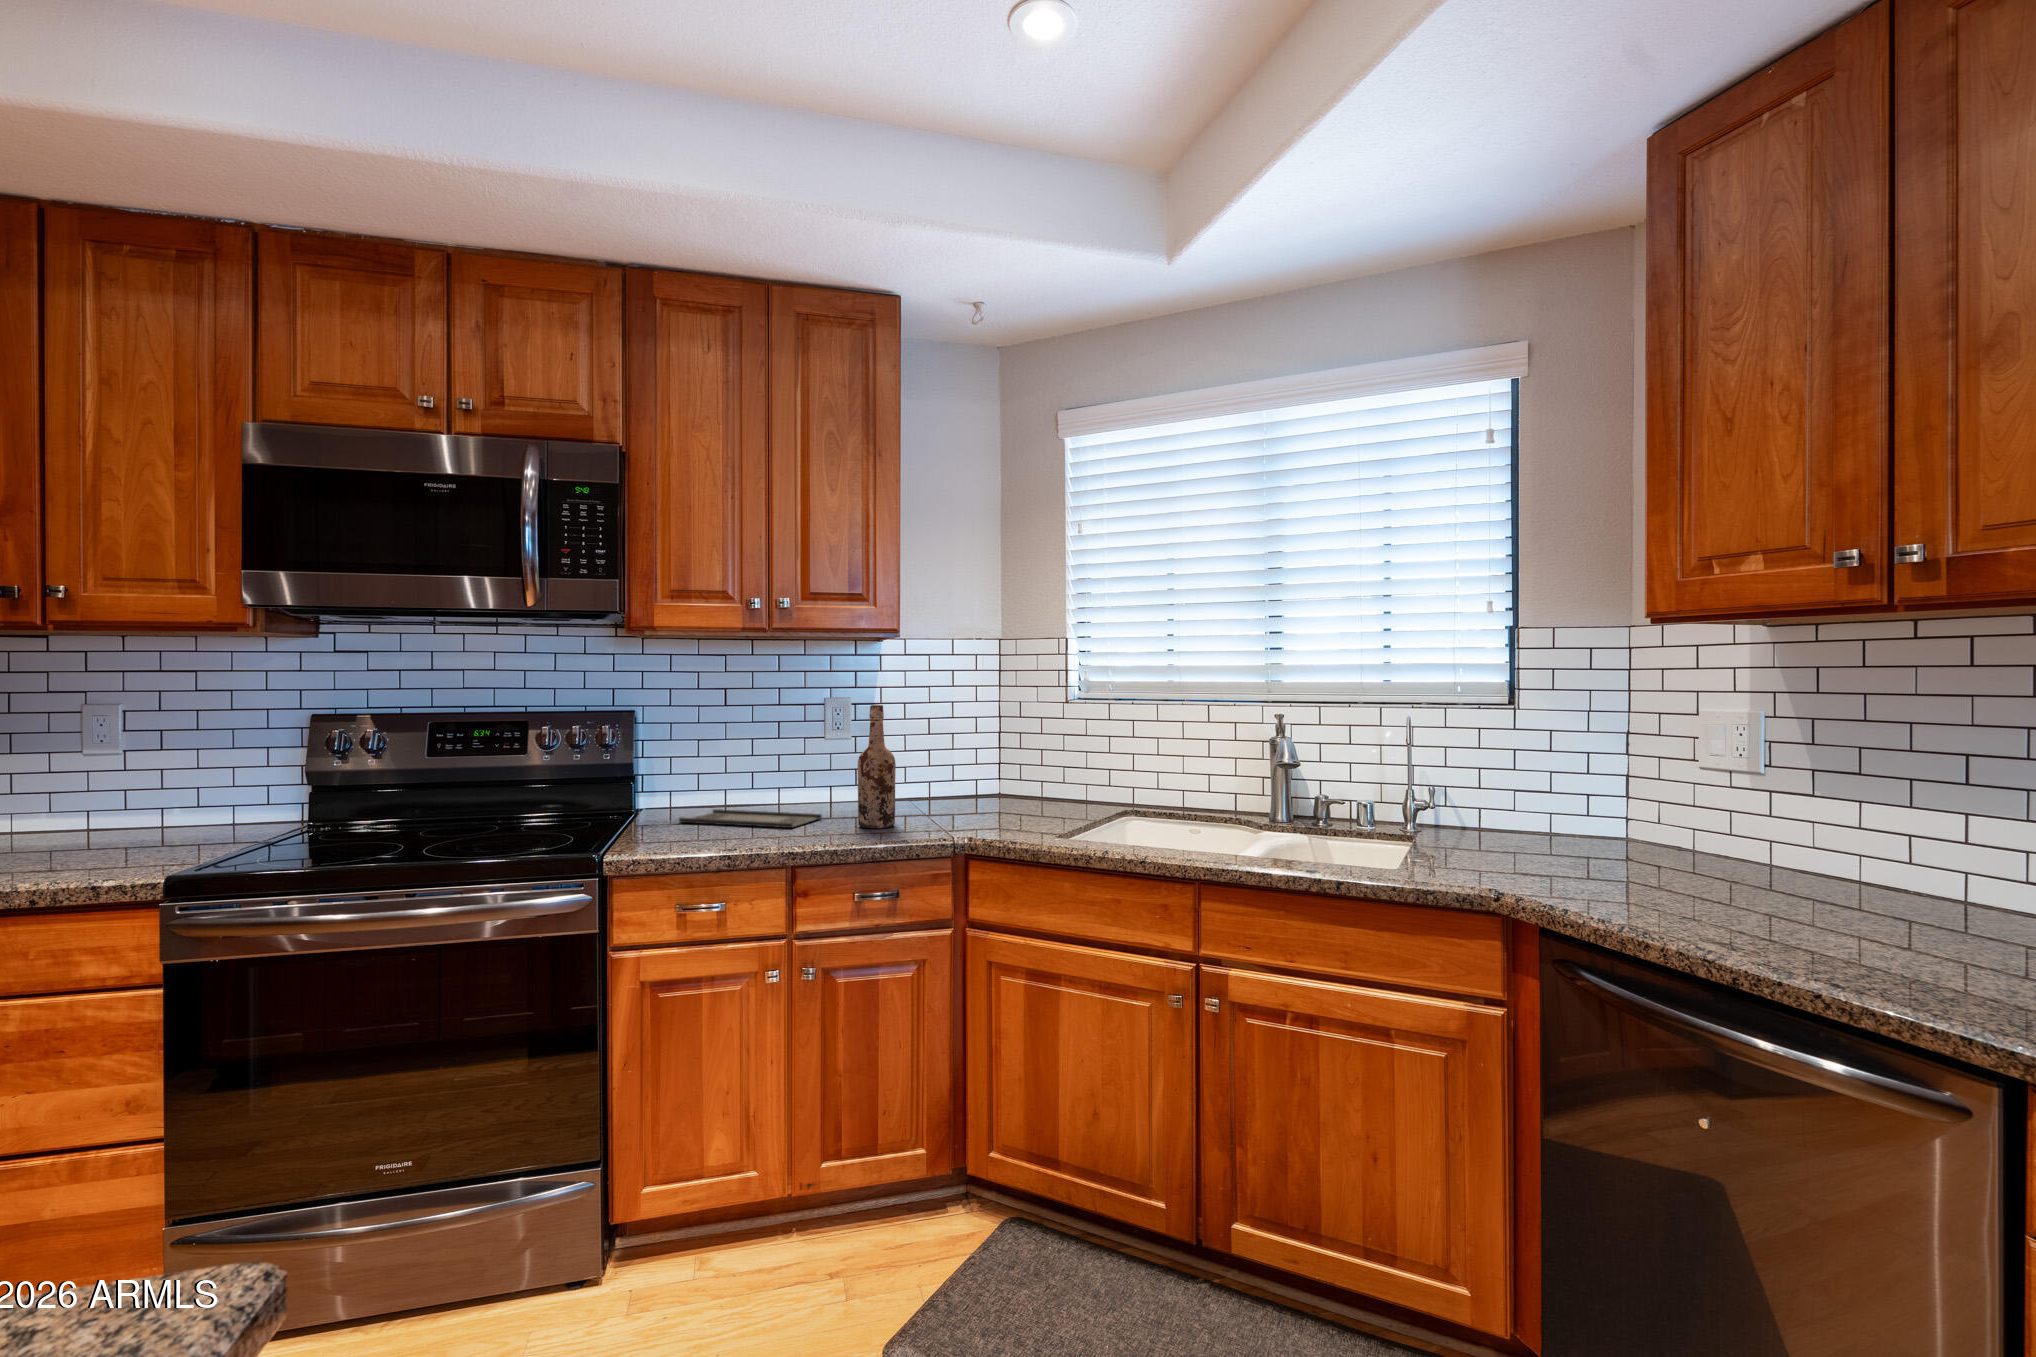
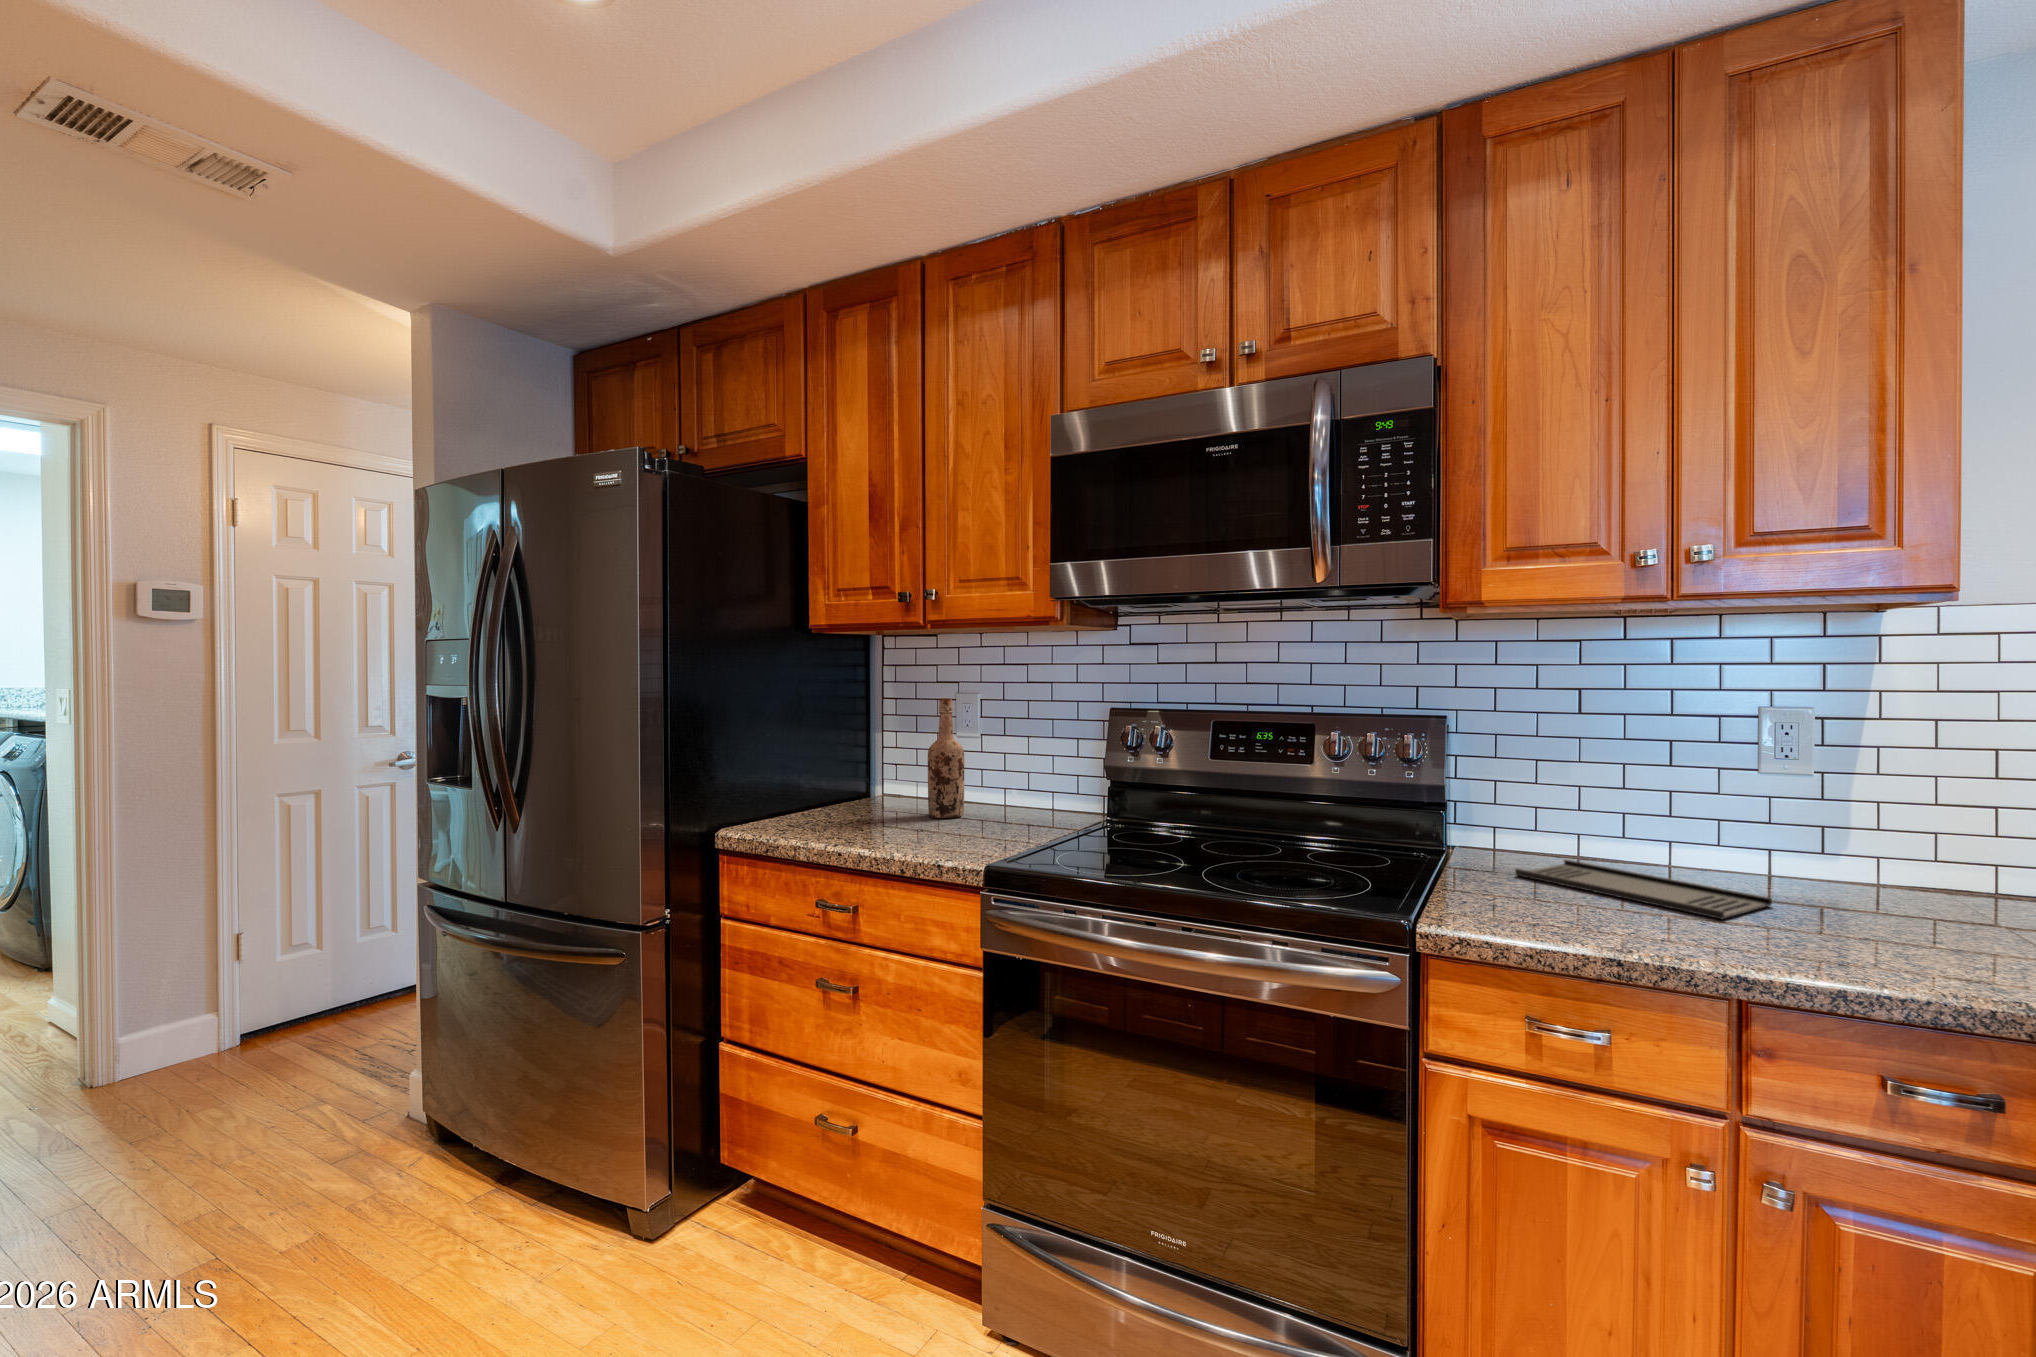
wine bottle: present [858,705,896,828] -> present [928,698,964,818]

